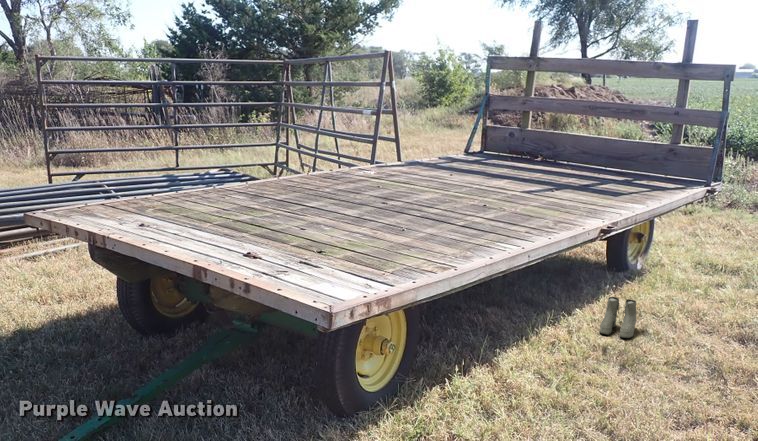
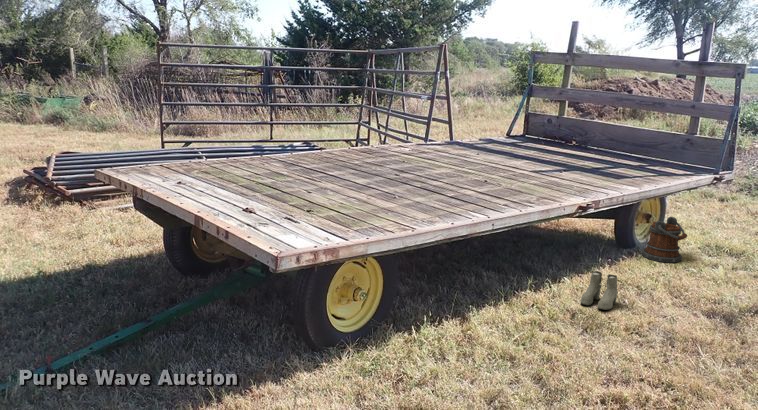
bucket: none [632,232,678,281] -> present [641,217,687,263]

